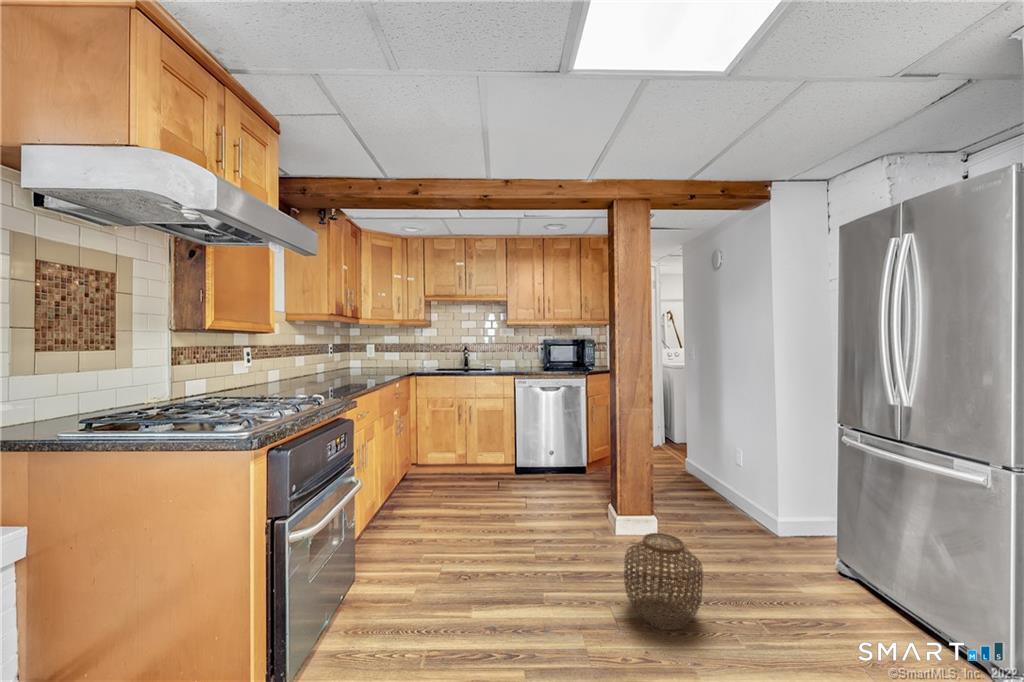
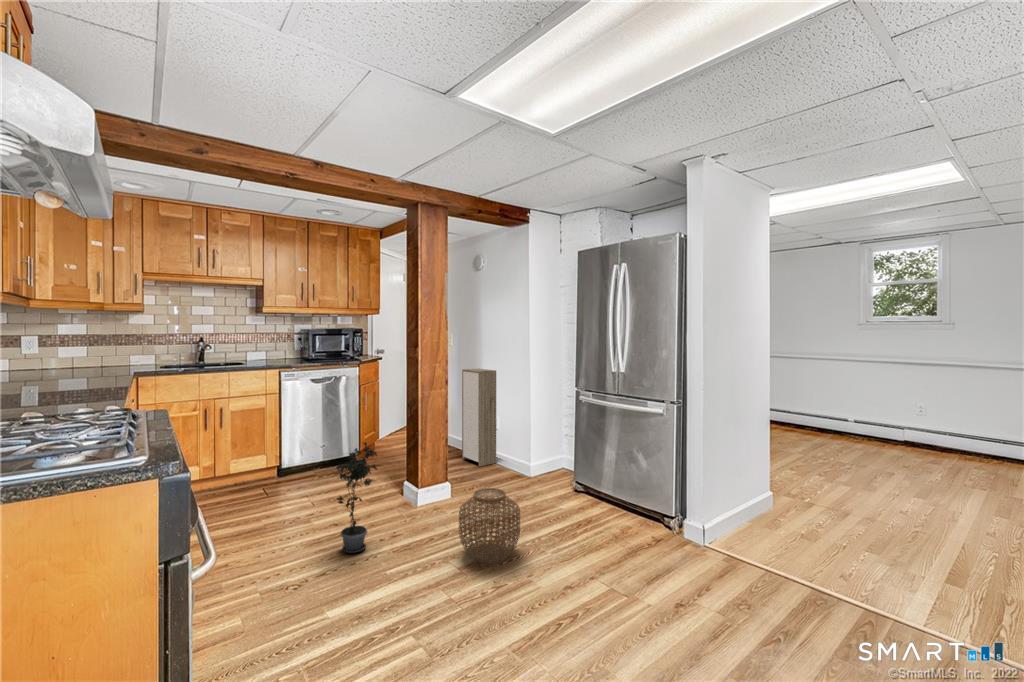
storage cabinet: none [698,392,741,508] -> present [462,369,496,466]
potted plant: none [512,454,558,564] -> present [333,442,377,553]

